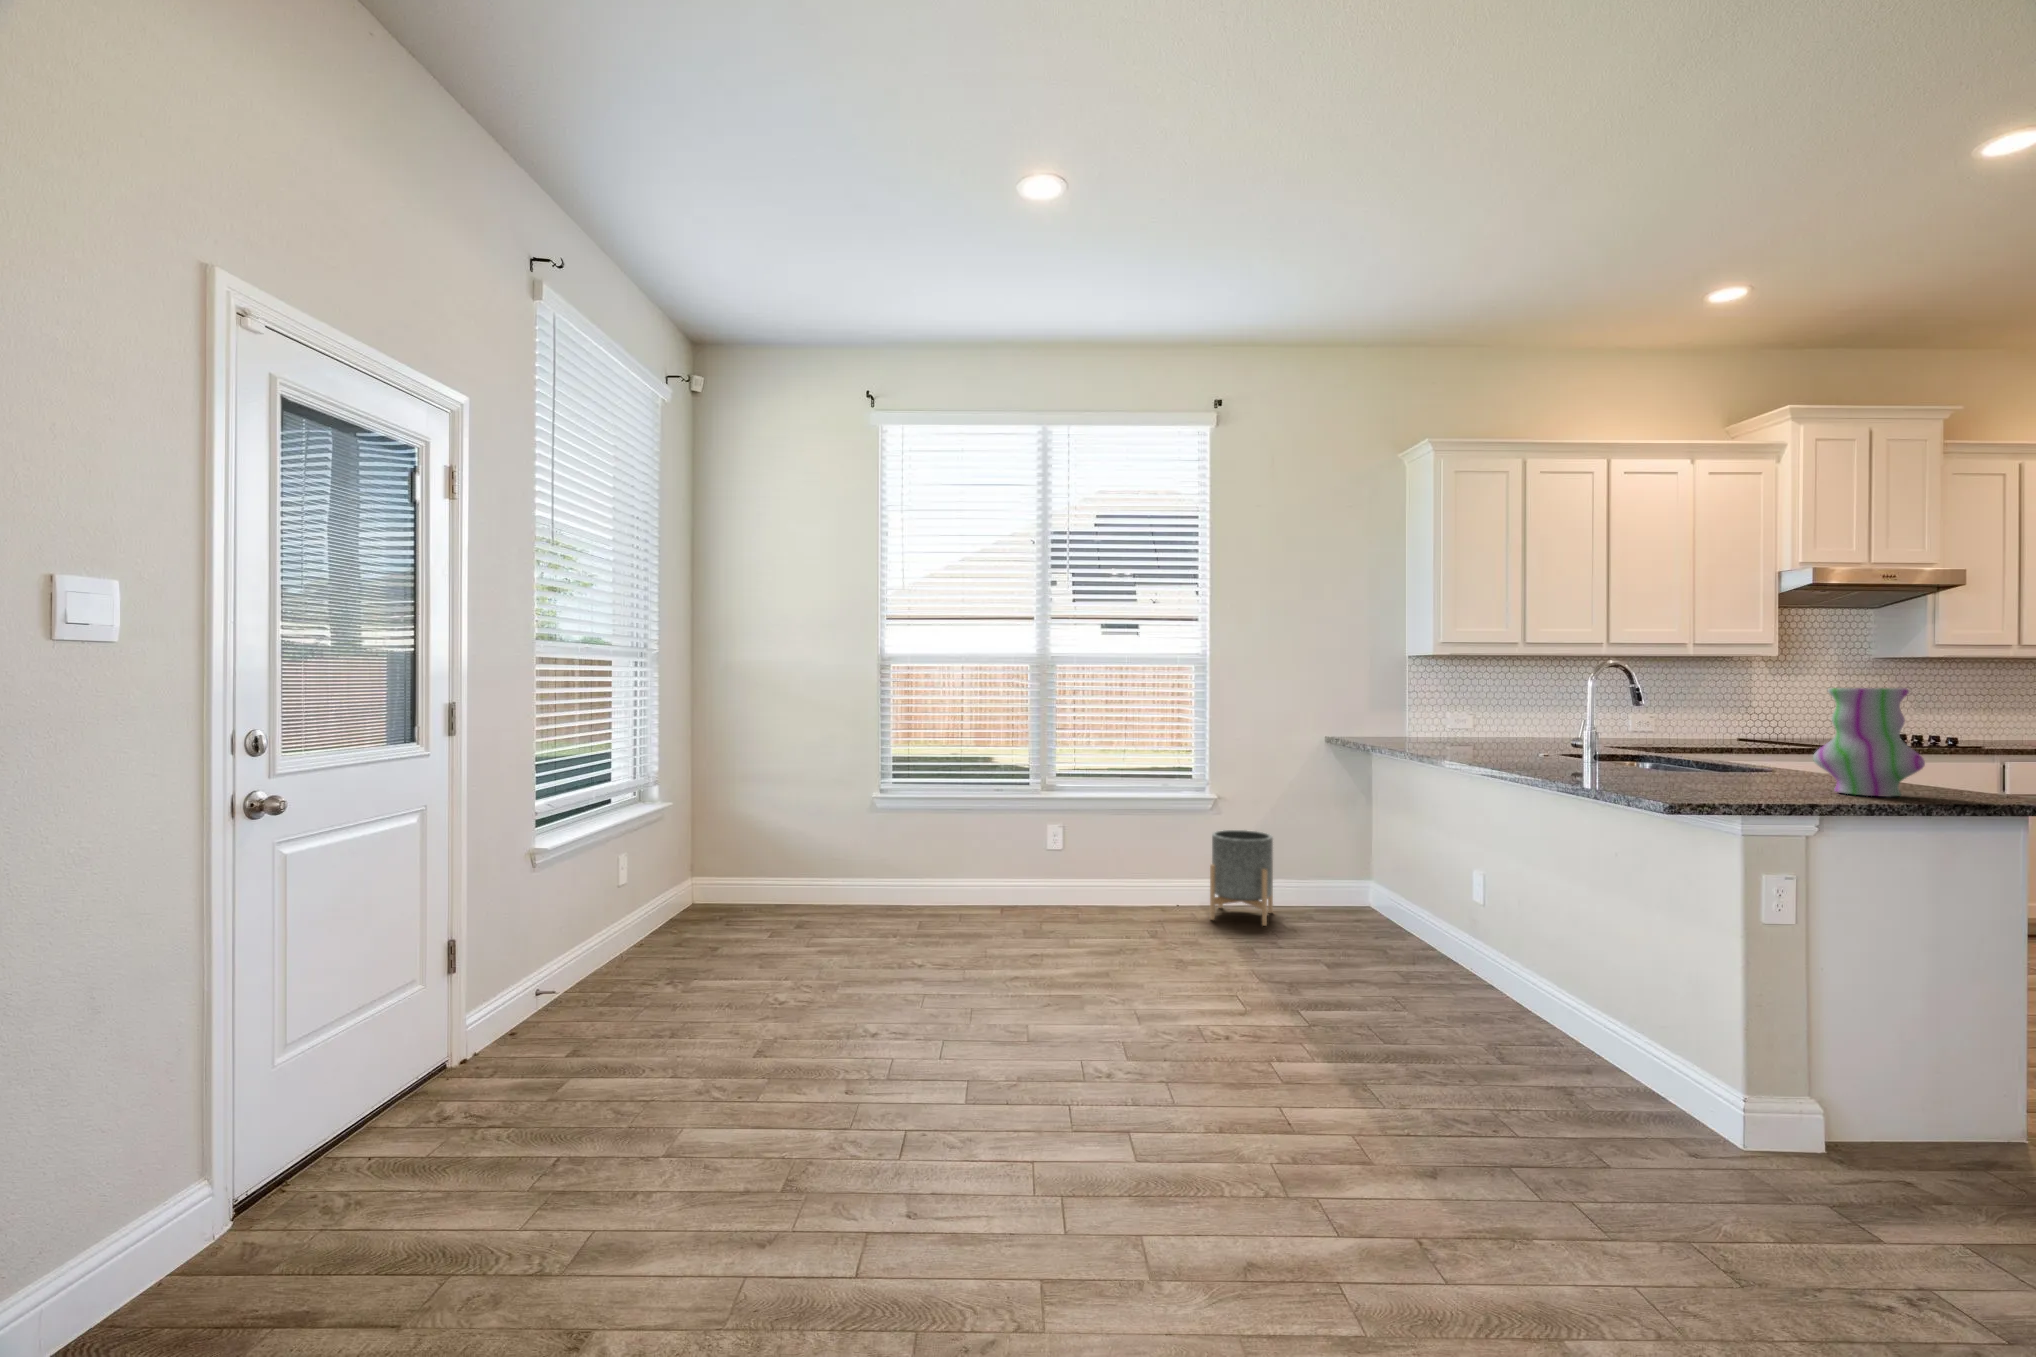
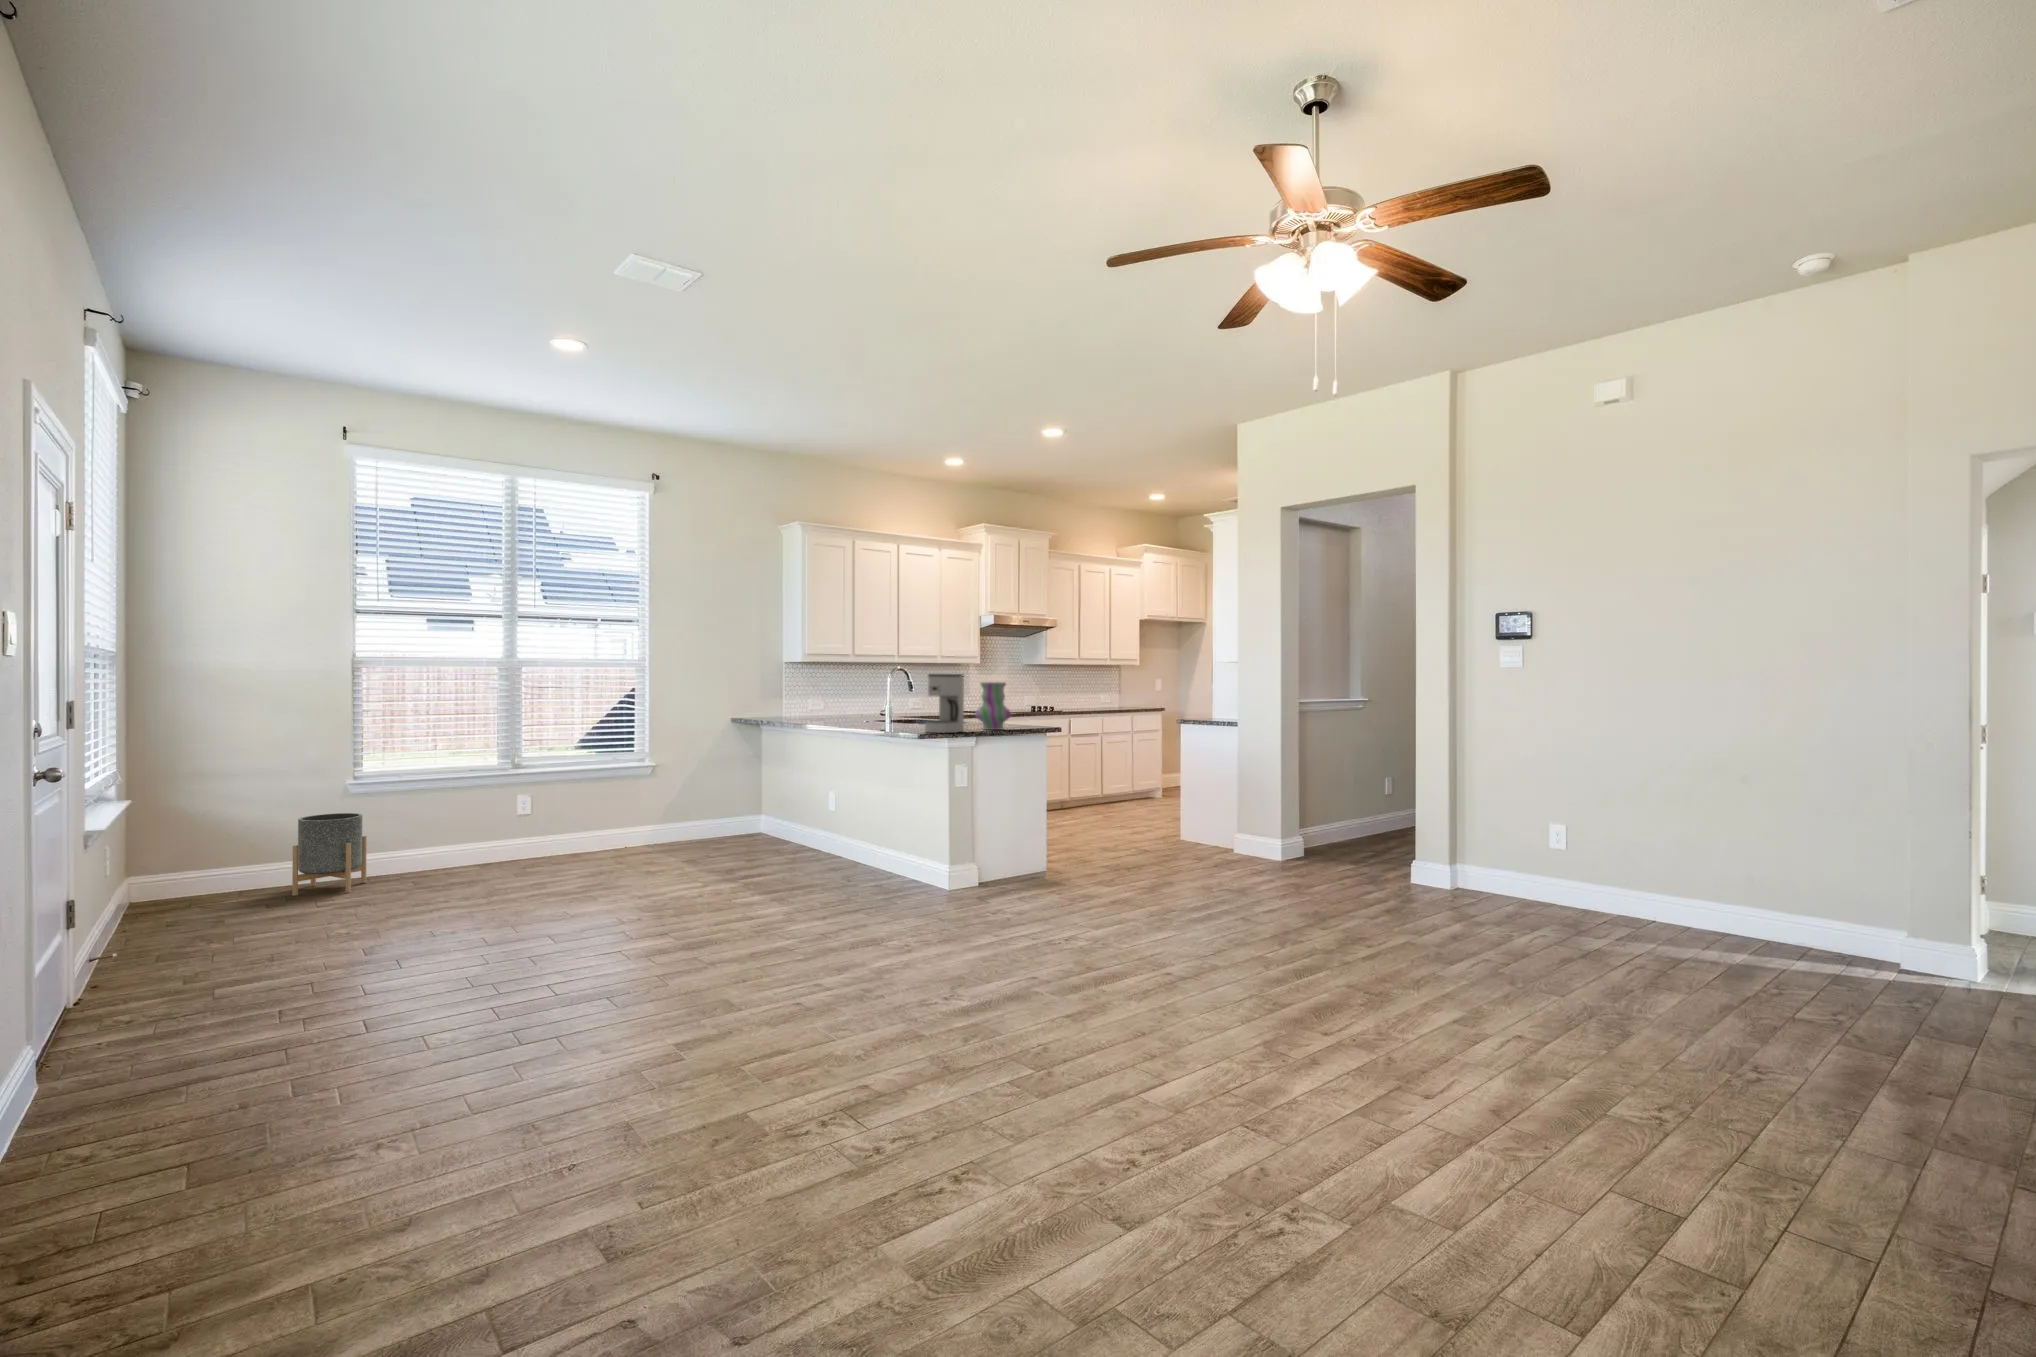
coffee maker: none [1681,669,1791,801] -> present [925,674,964,733]
planter: present [1210,830,1273,926] -> present [292,813,367,896]

